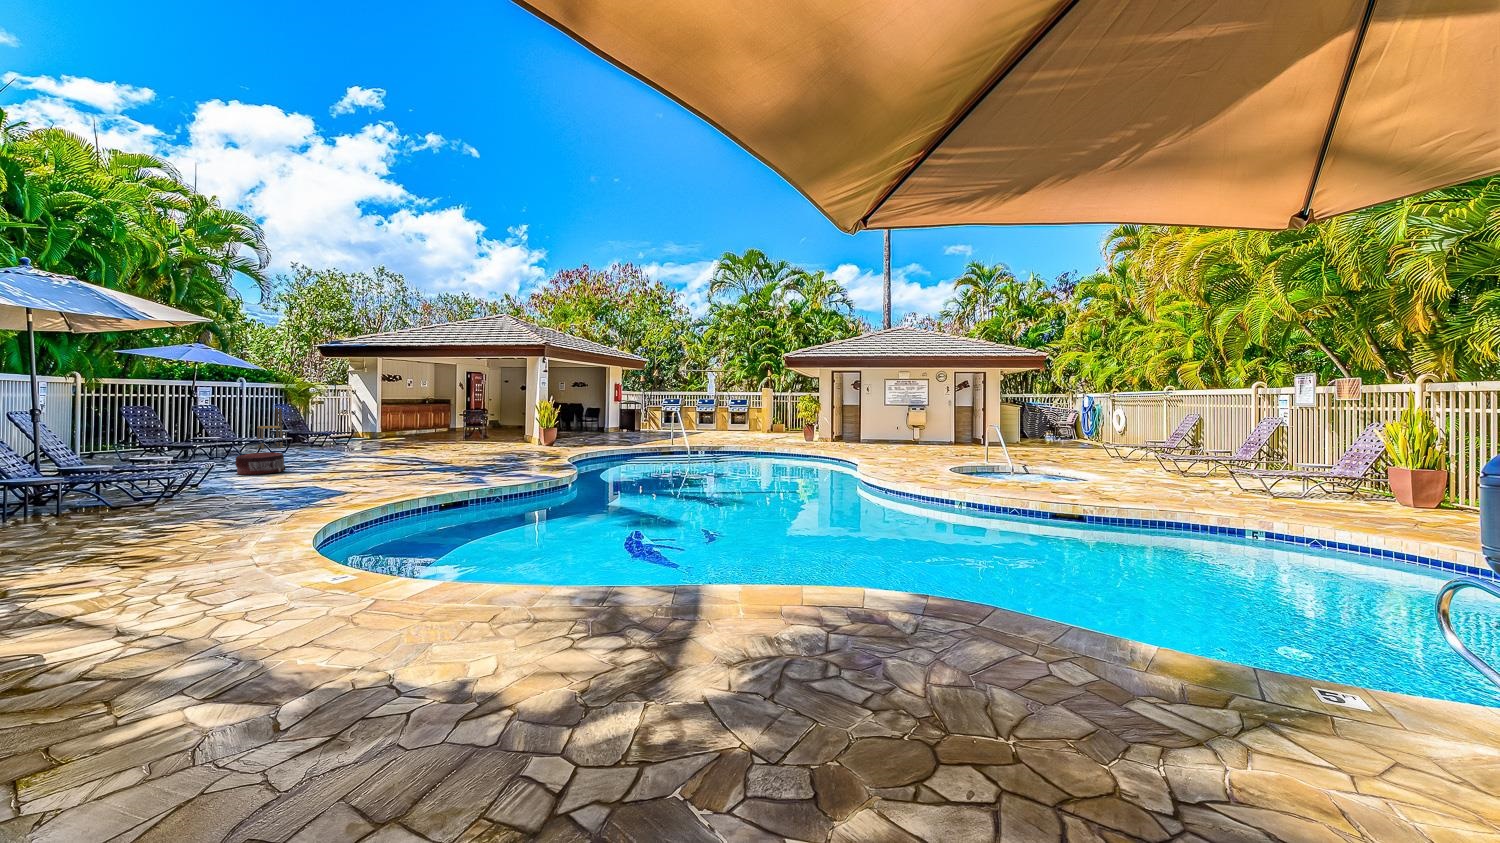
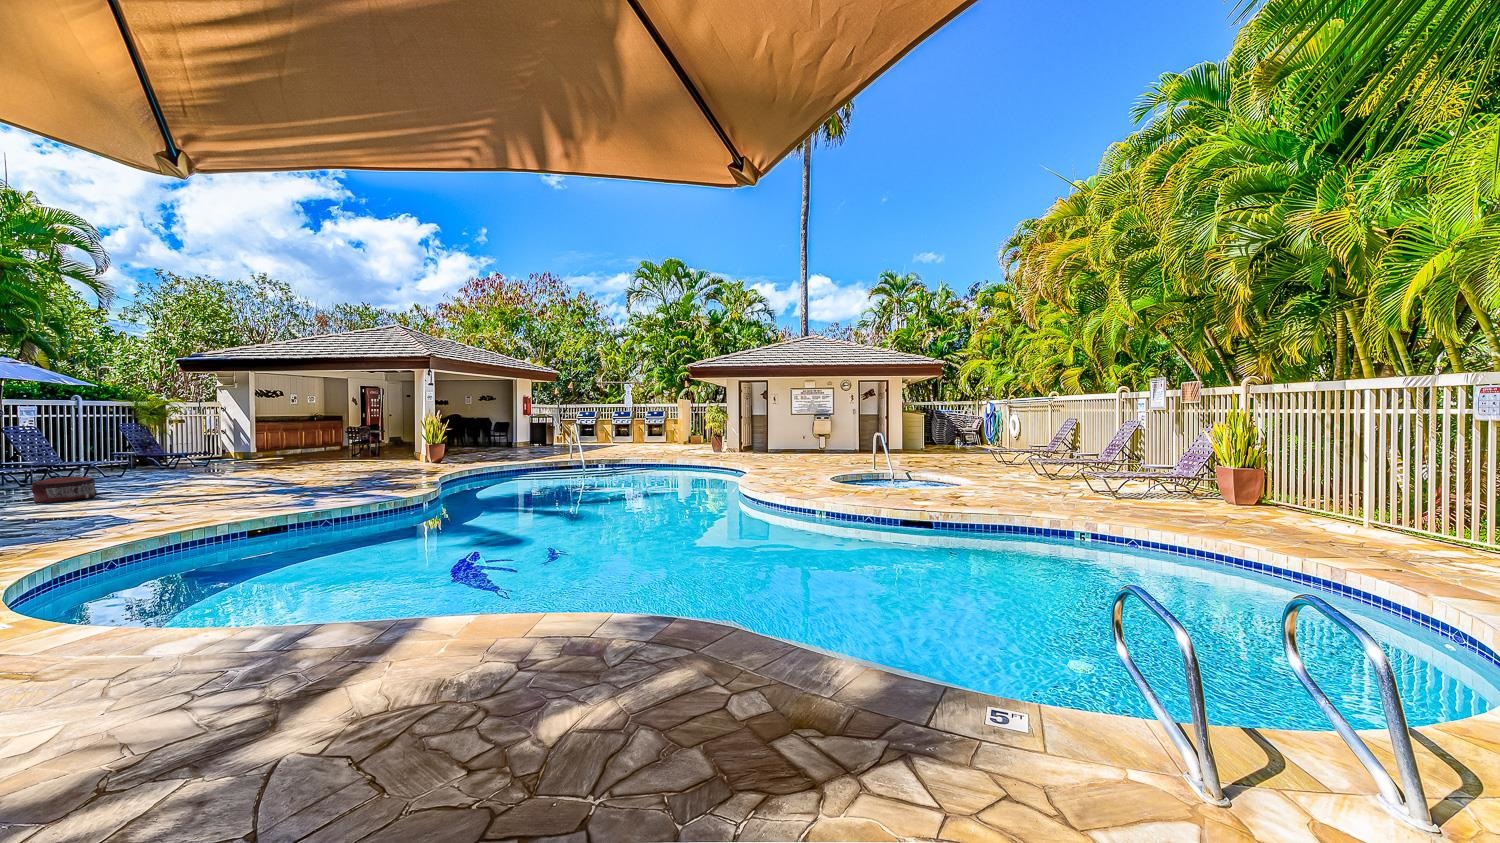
chair: present [257,408,283,449] -> none [101,428,131,472]

